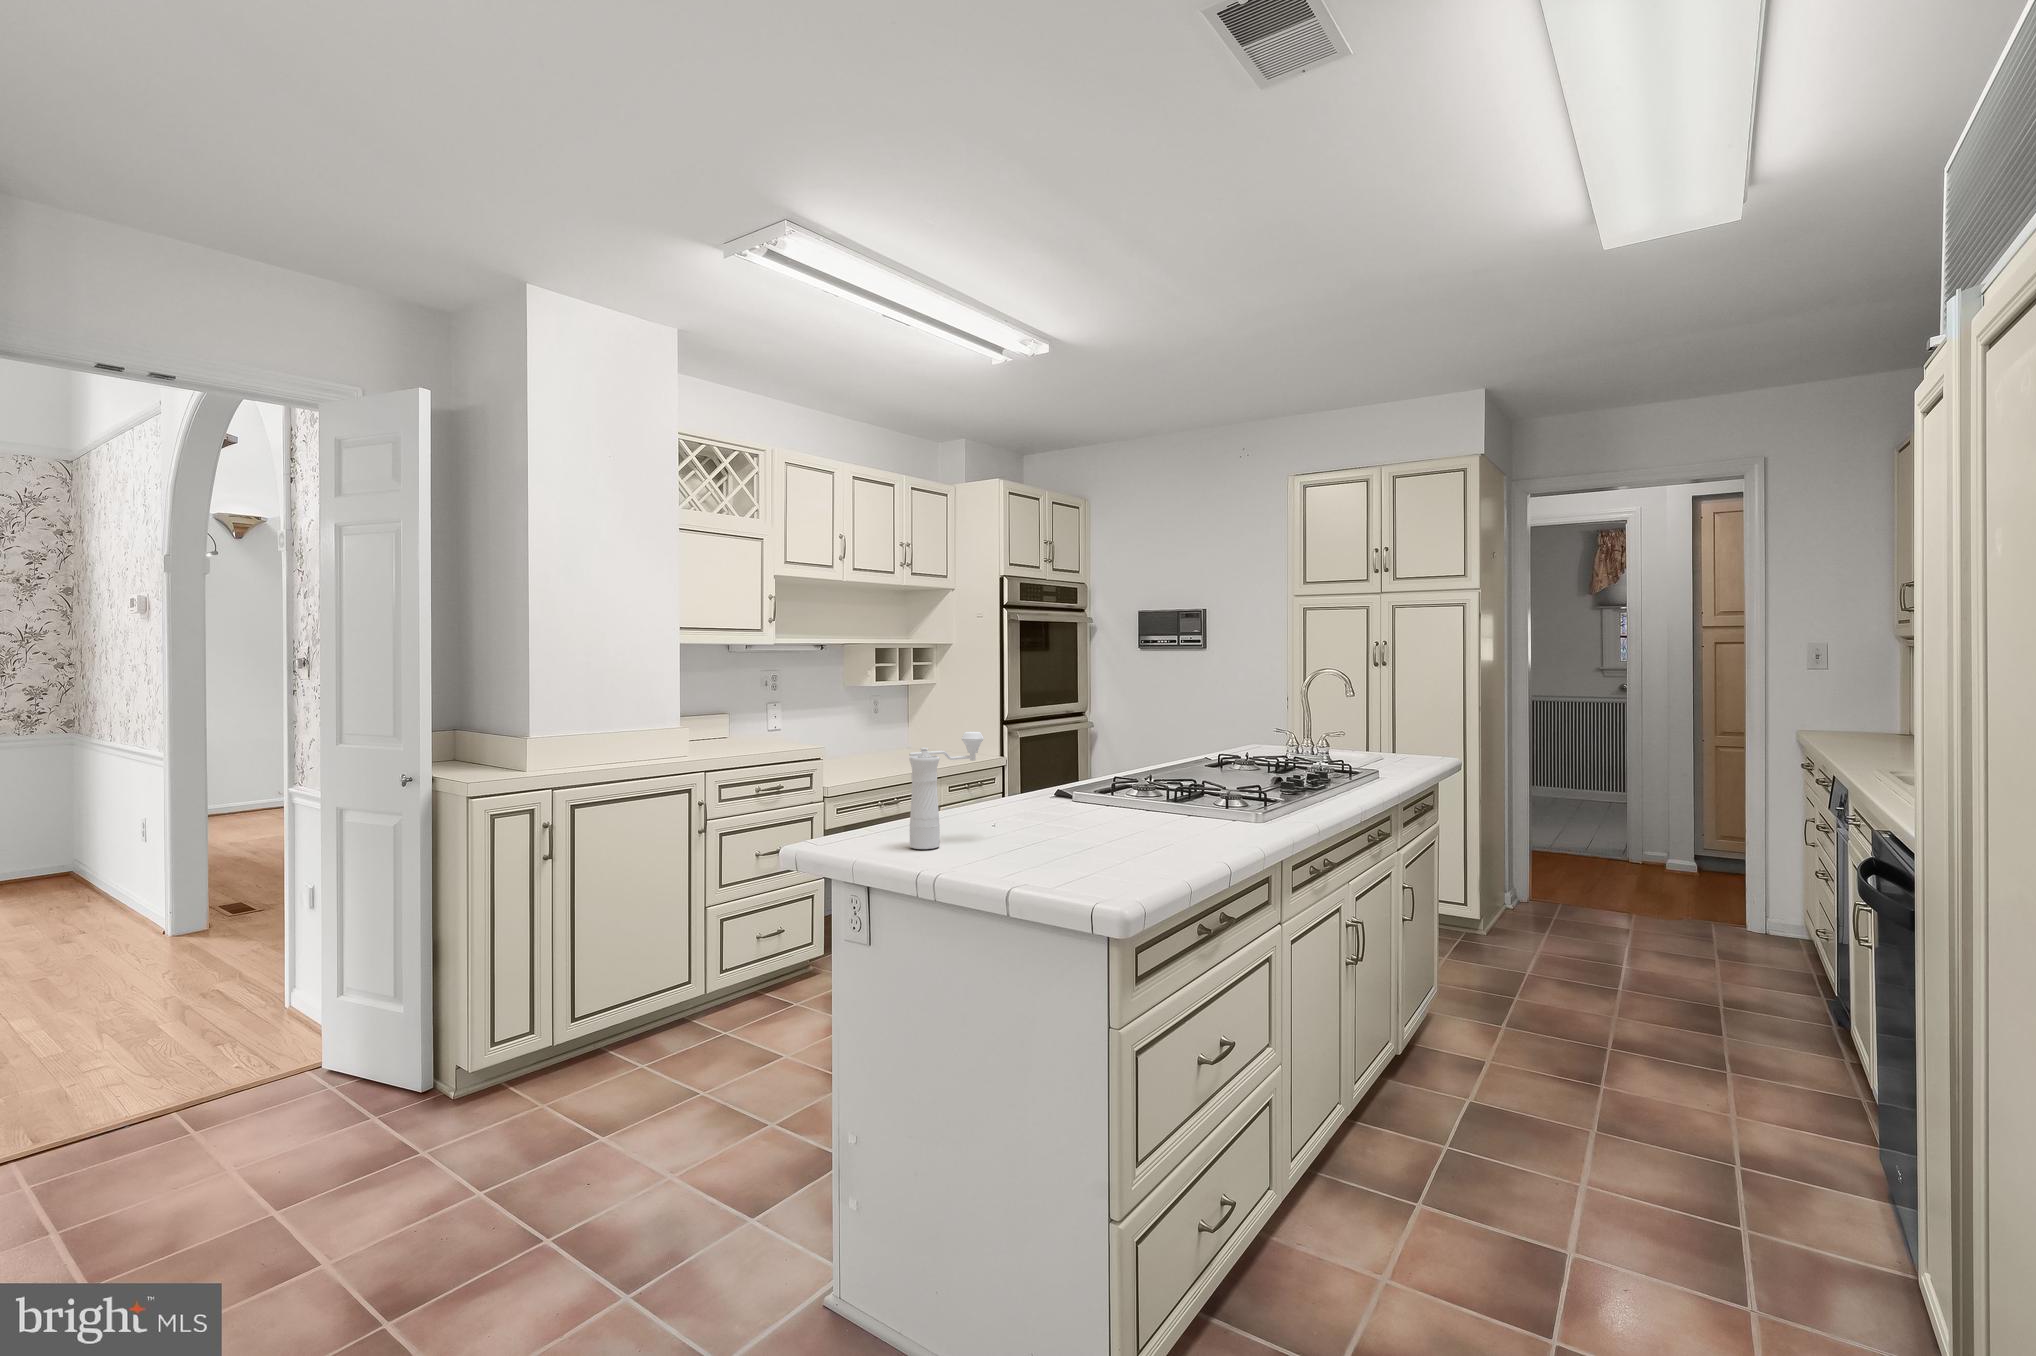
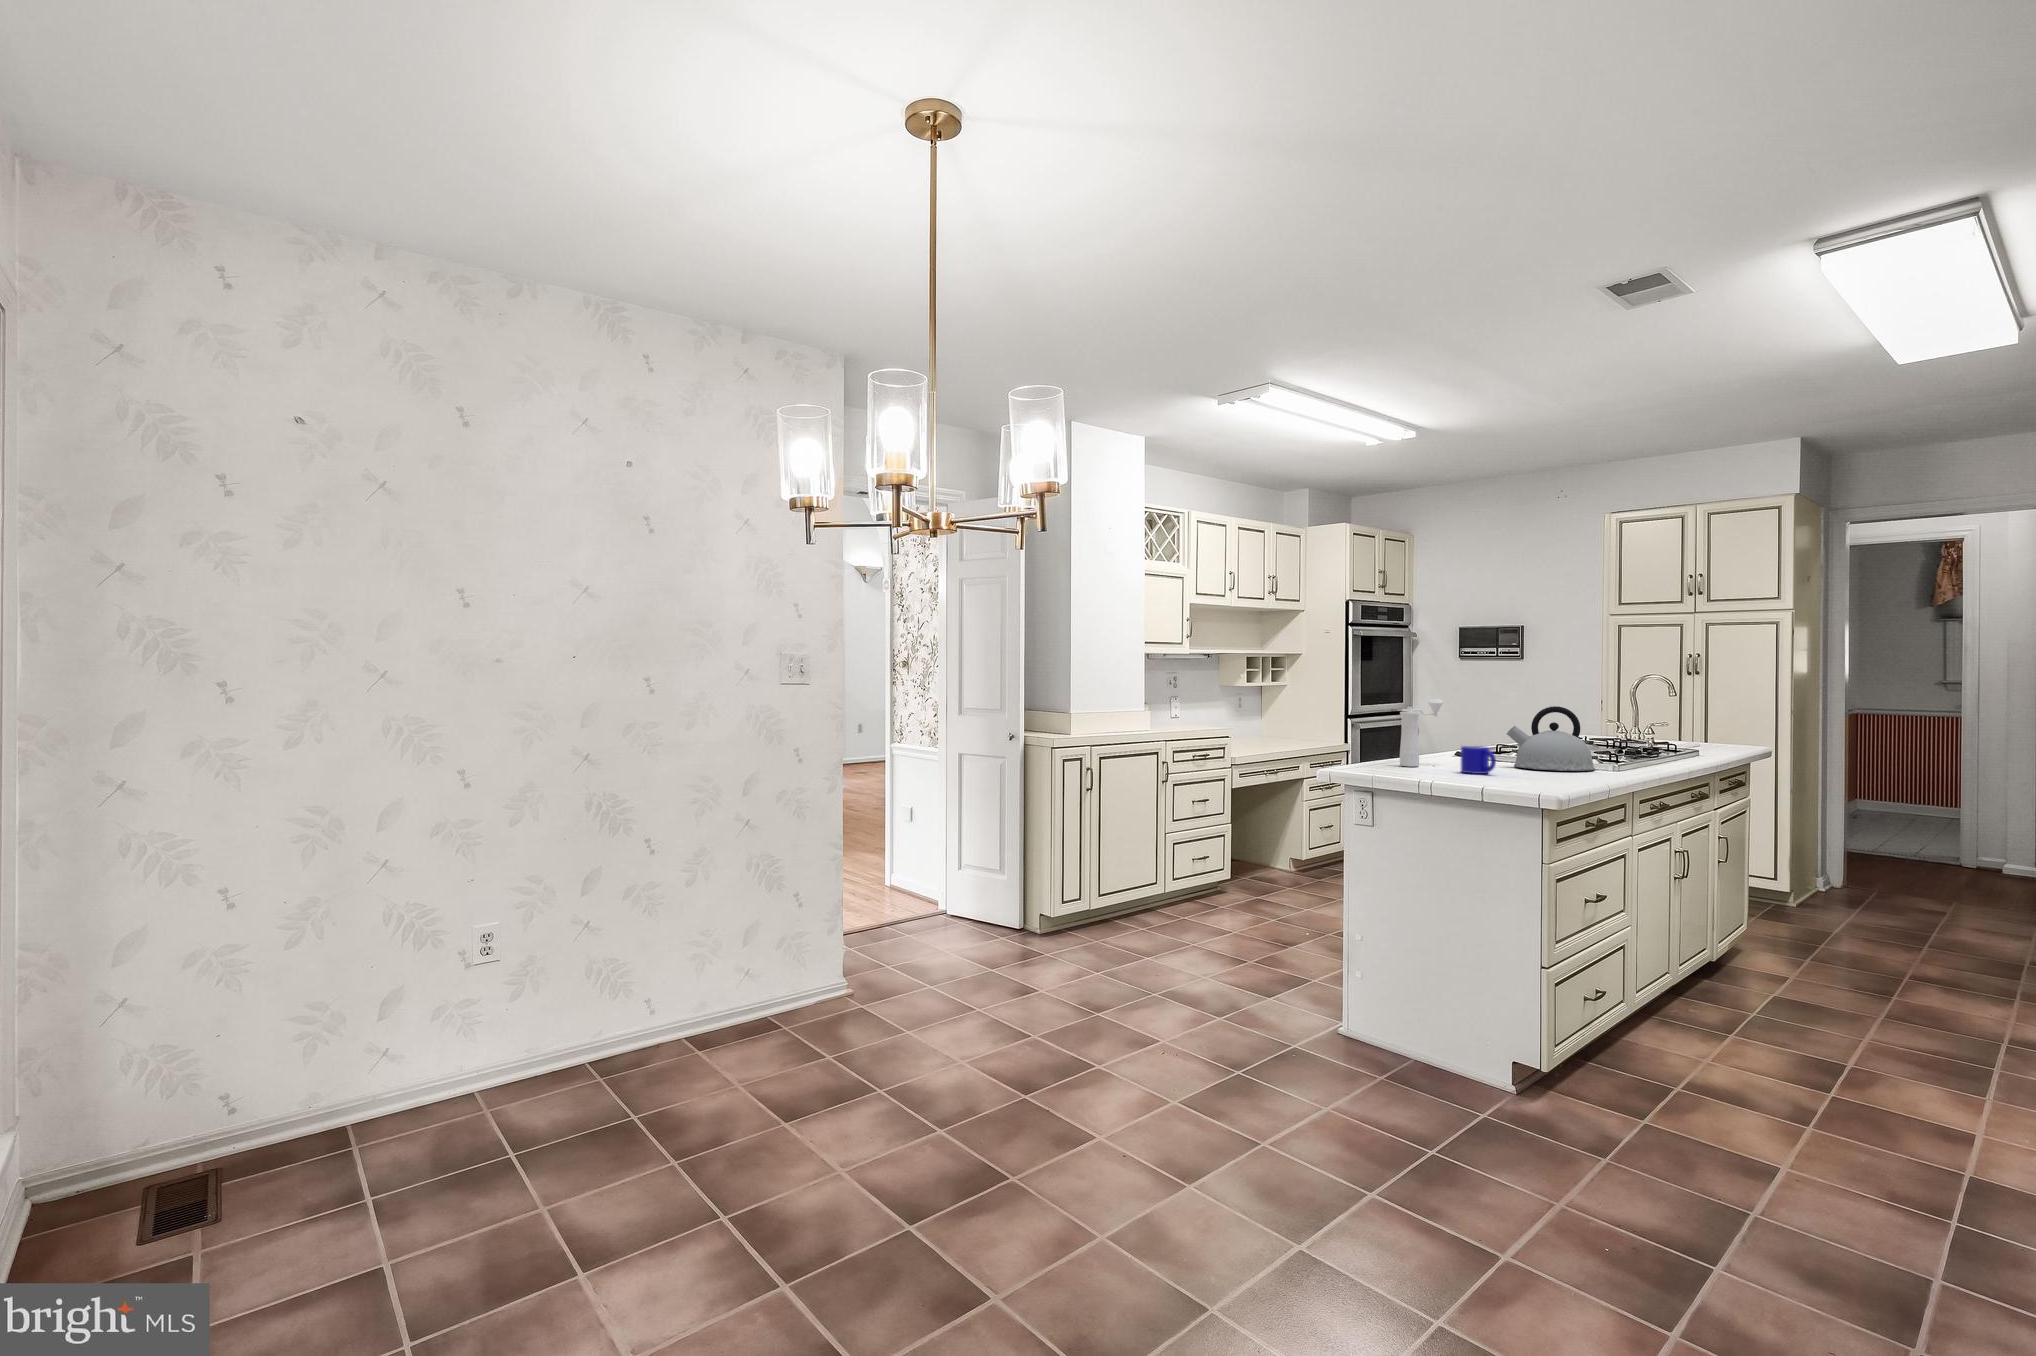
kettle: none [1076,743,1203,853] -> present [1507,706,1595,771]
mug: none [982,819,1030,871] -> present [1461,746,1496,774]

